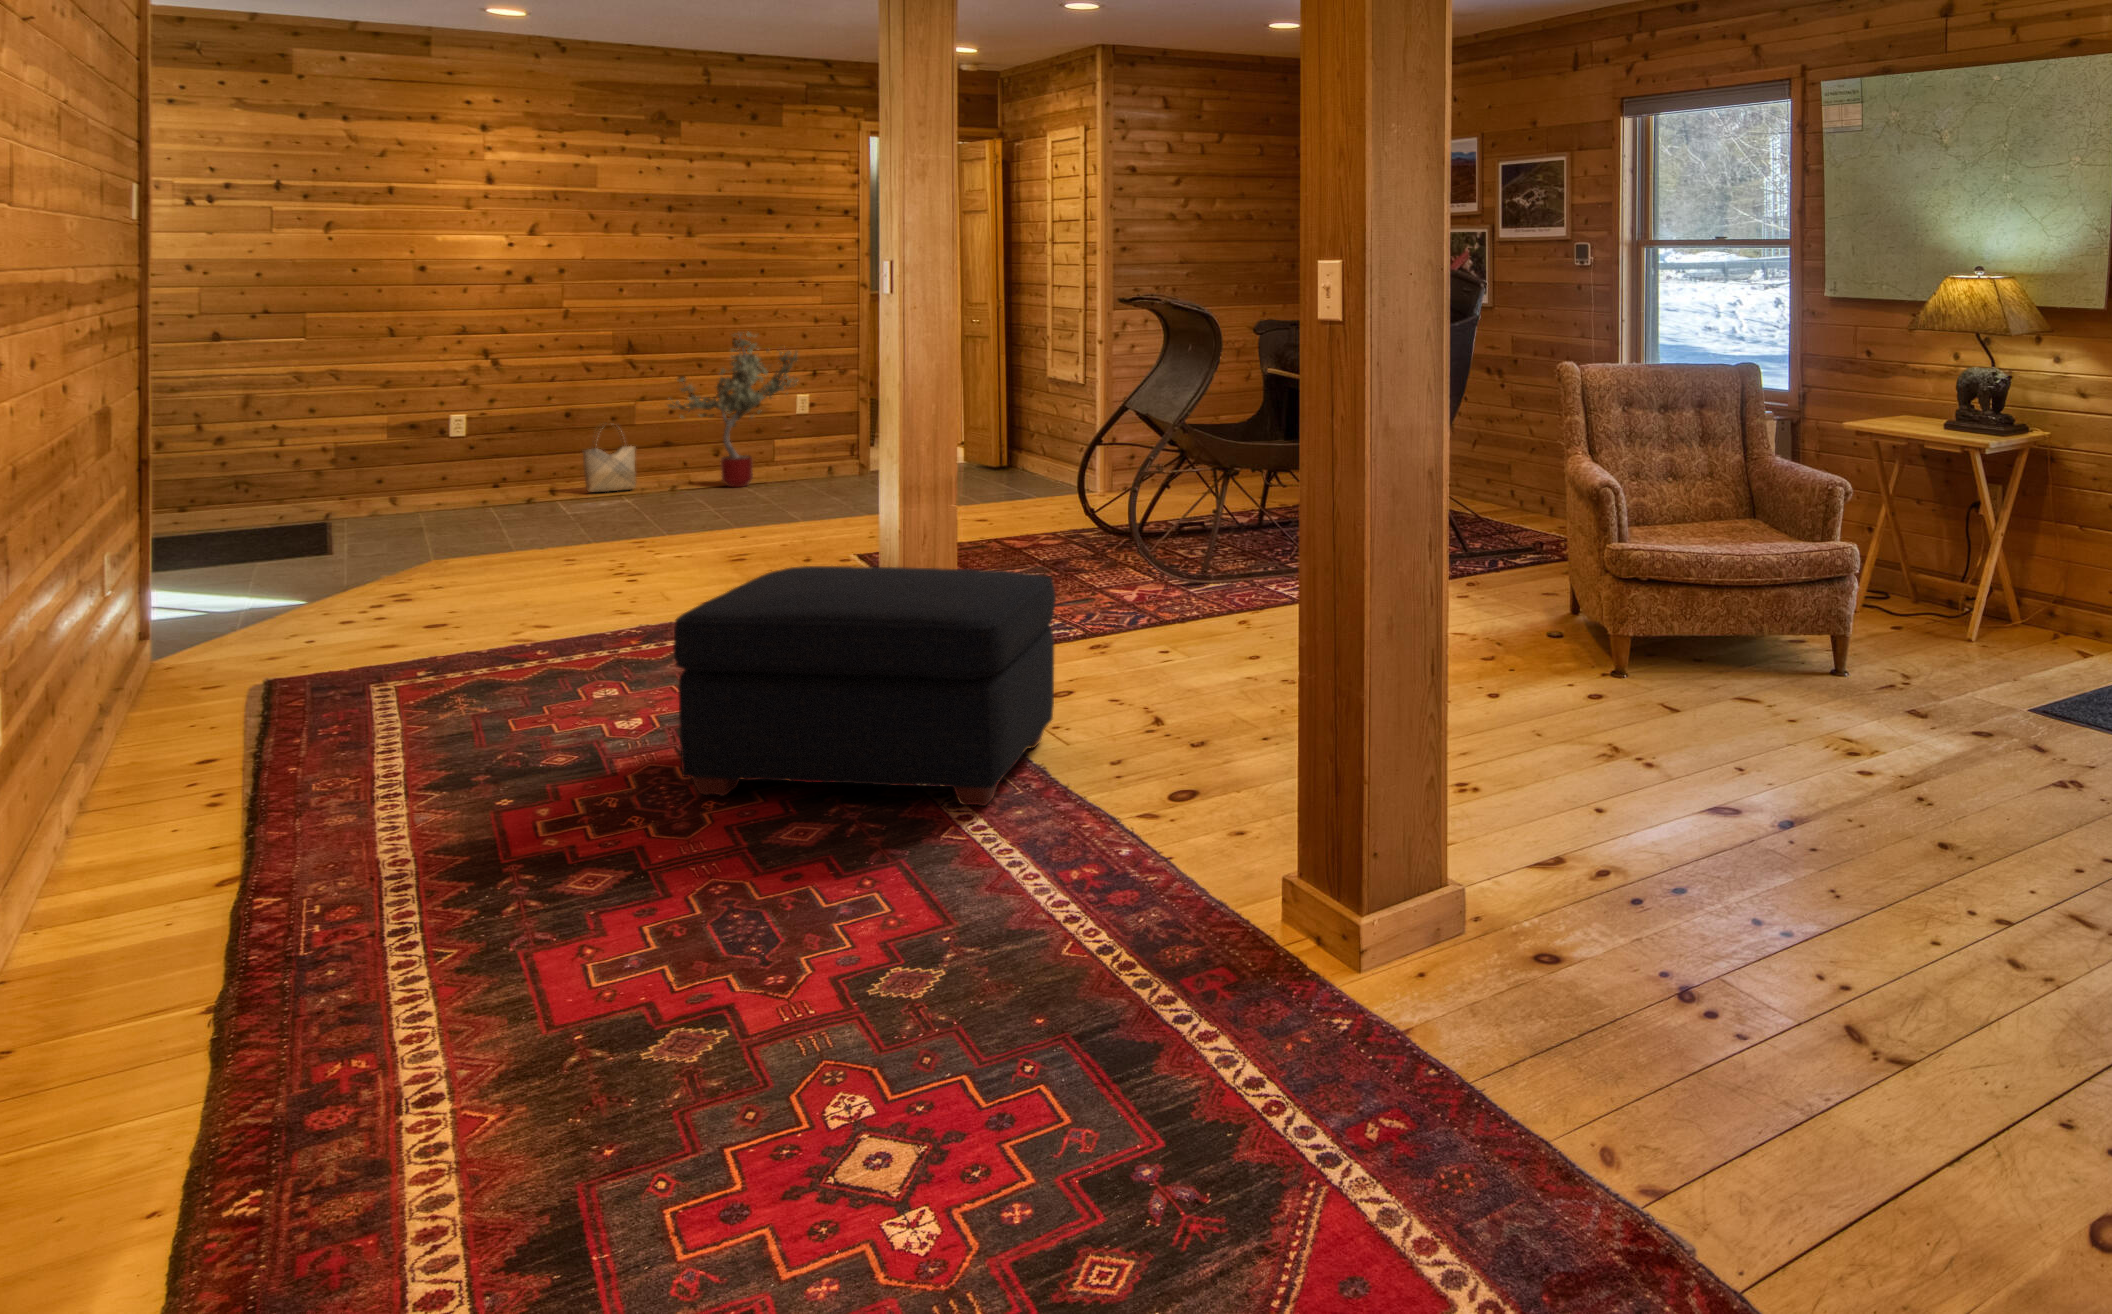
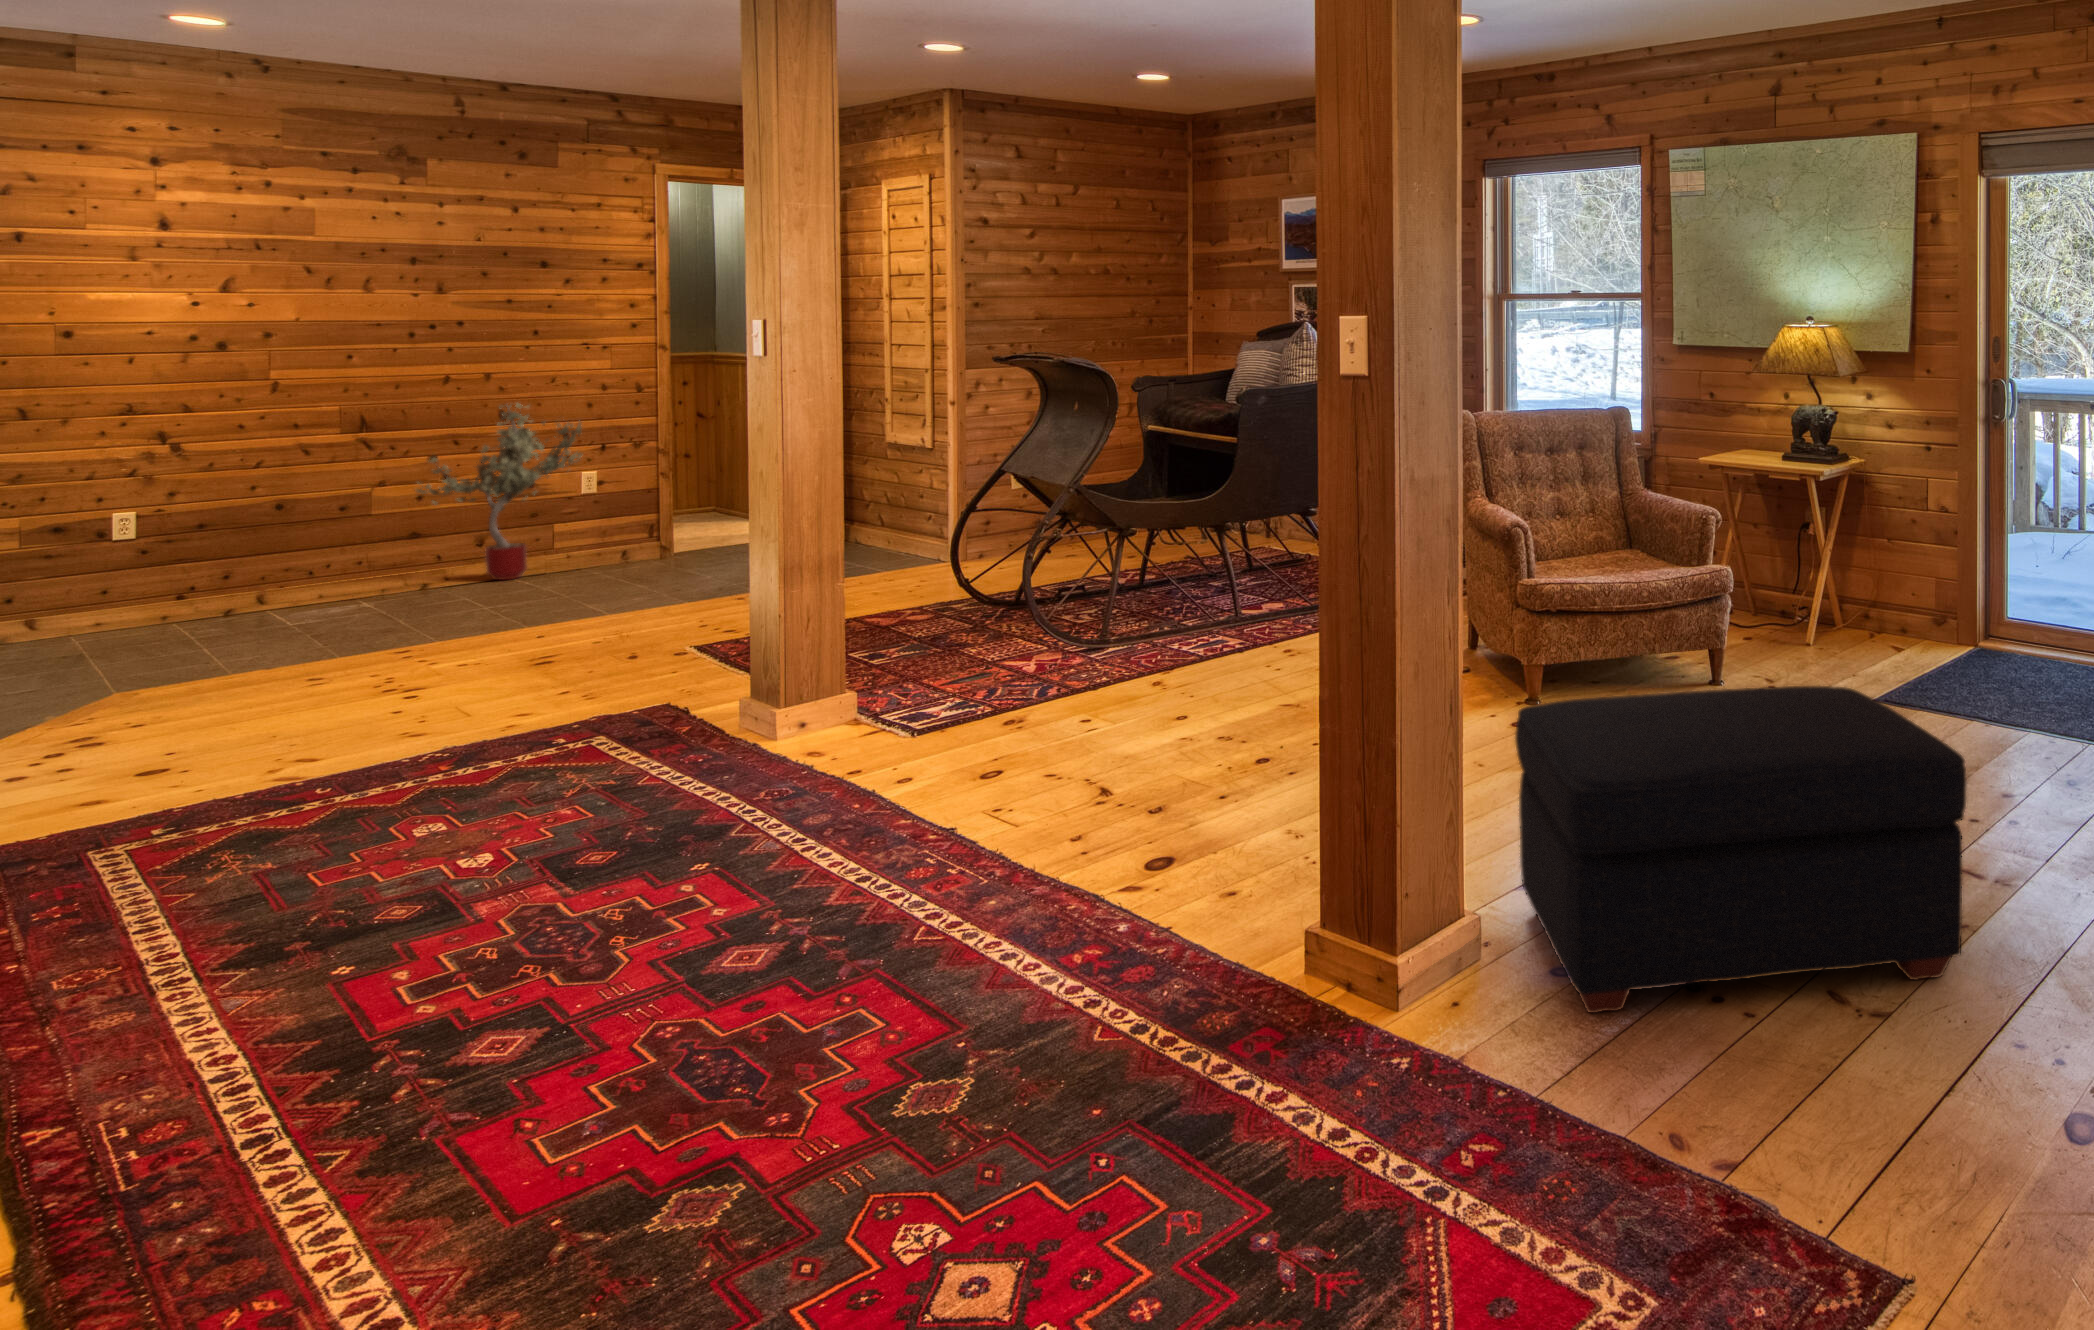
woven basket: present [583,423,636,492] -> none [299,514,374,597]
ottoman: present [673,566,1056,806] -> present [1515,686,1967,1013]

